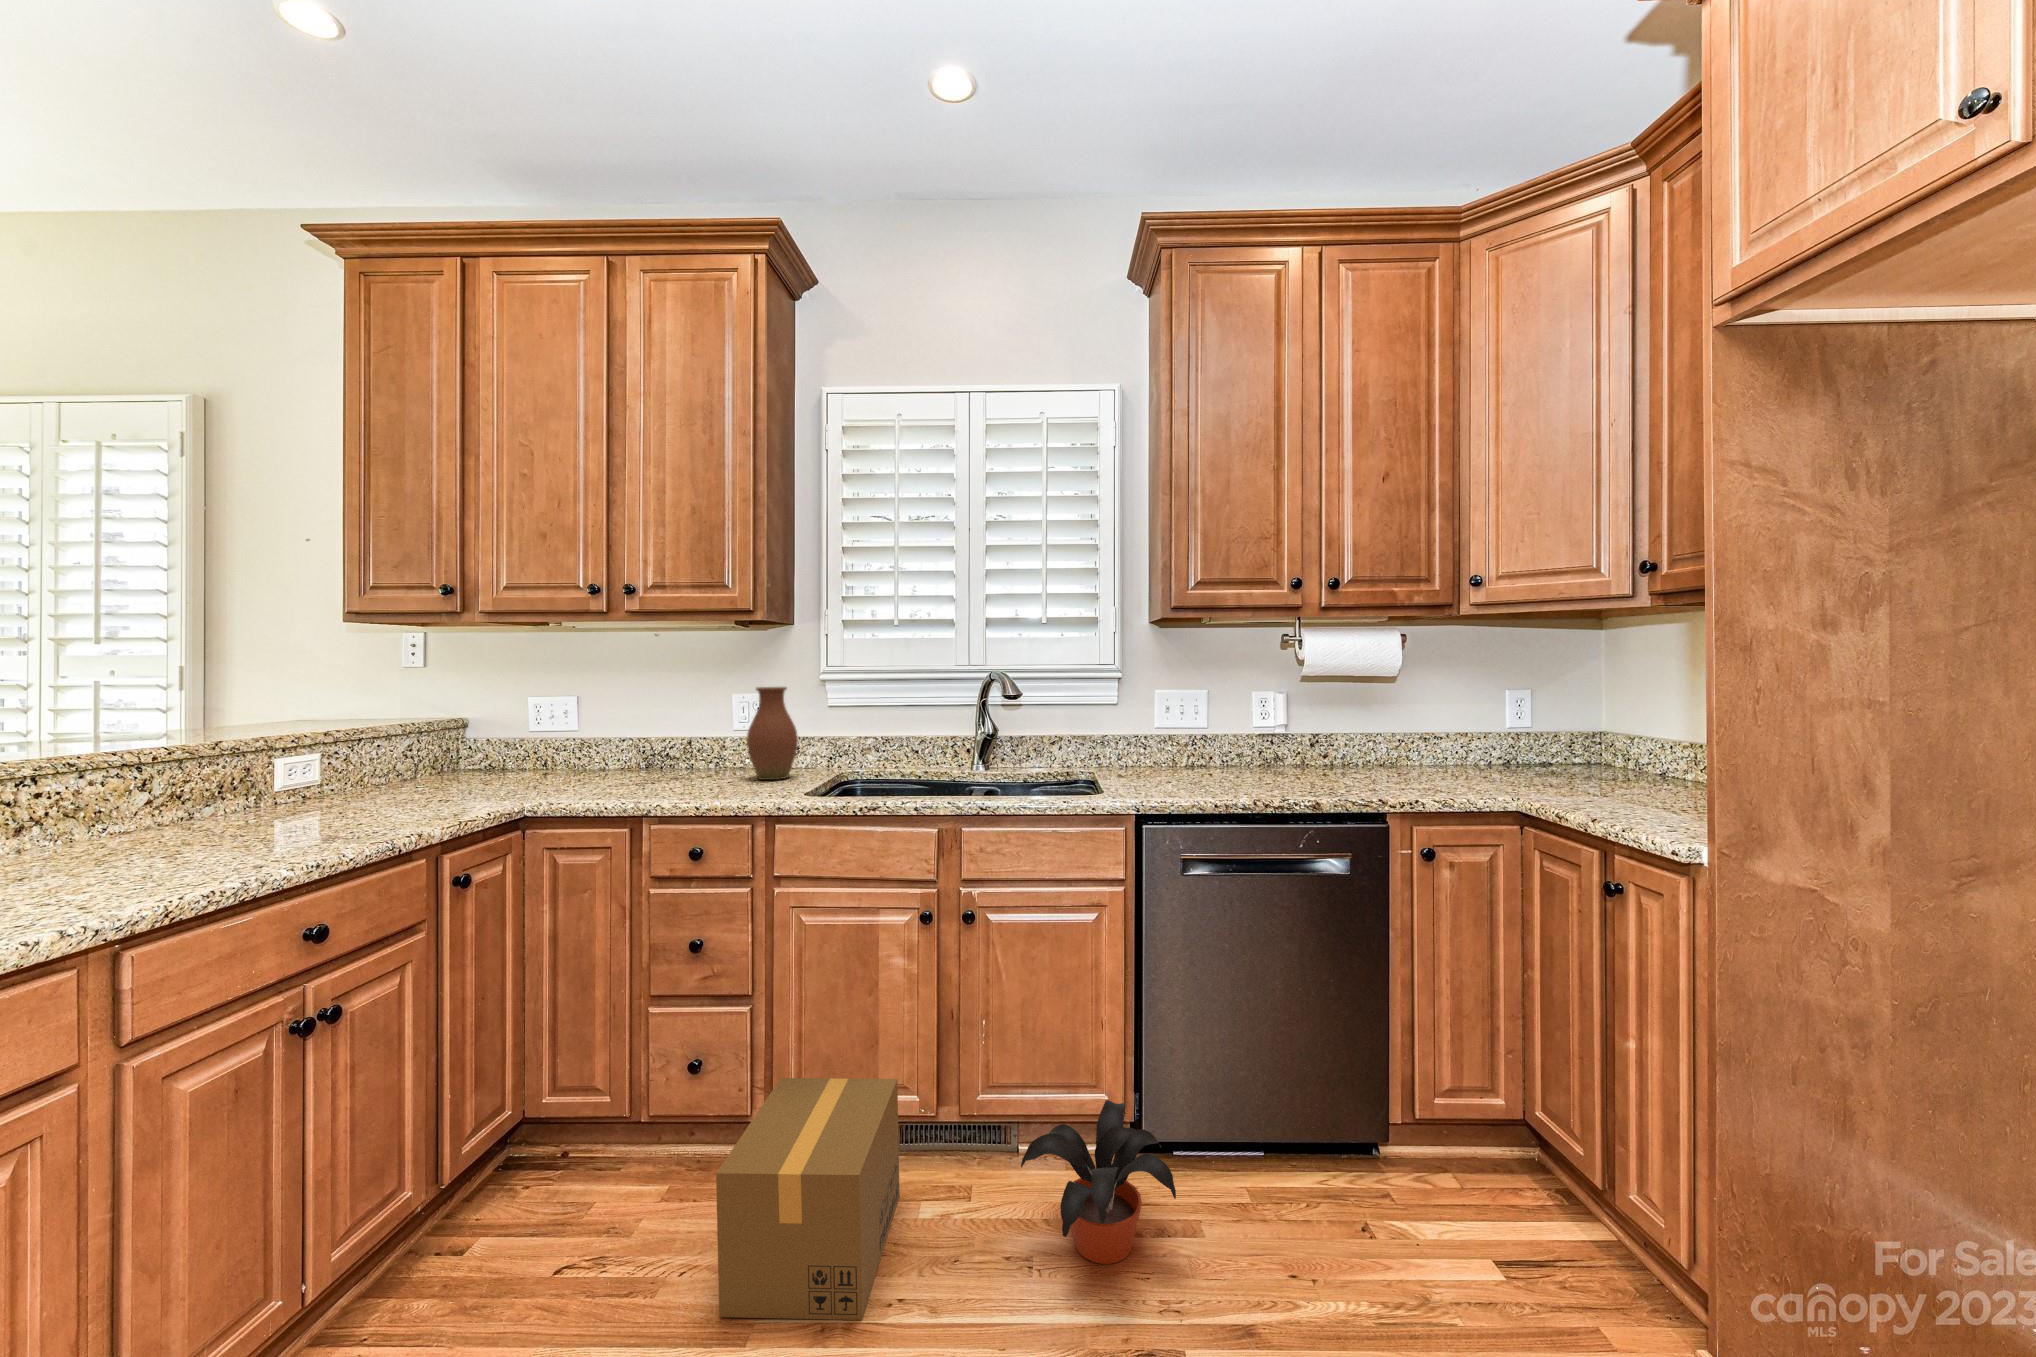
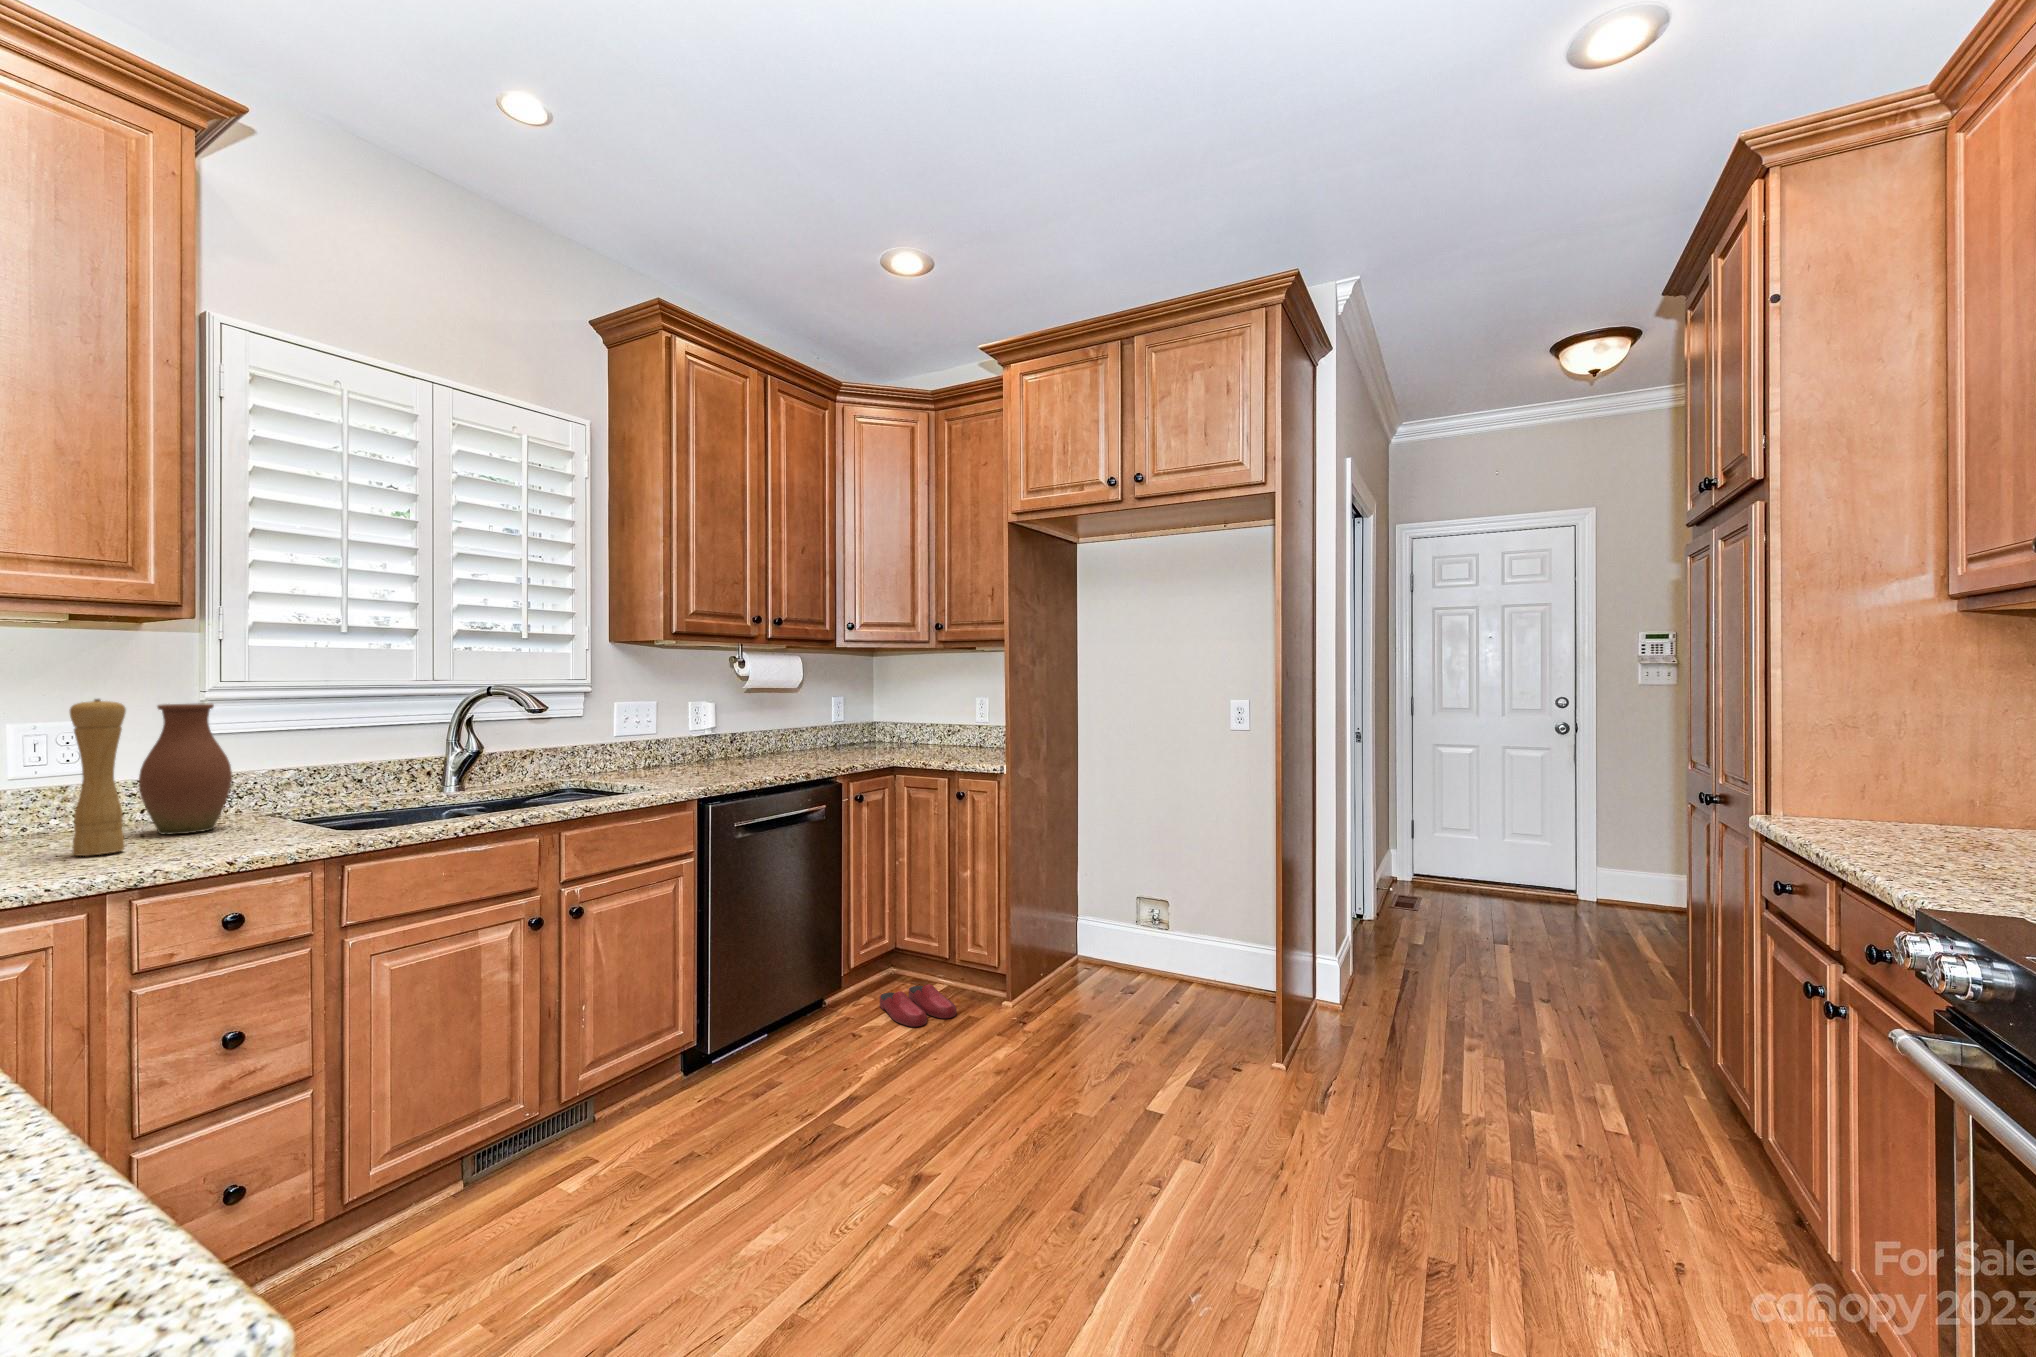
pepper mill: none [674,683,704,788] -> present [70,699,126,856]
cardboard box: present [716,1078,900,1320] -> none [433,1079,656,1318]
potted plant: present [1021,1100,1176,1264] -> none [682,1018,802,1128]
slippers: none [1447,1181,1581,1307] -> present [880,984,956,1027]

